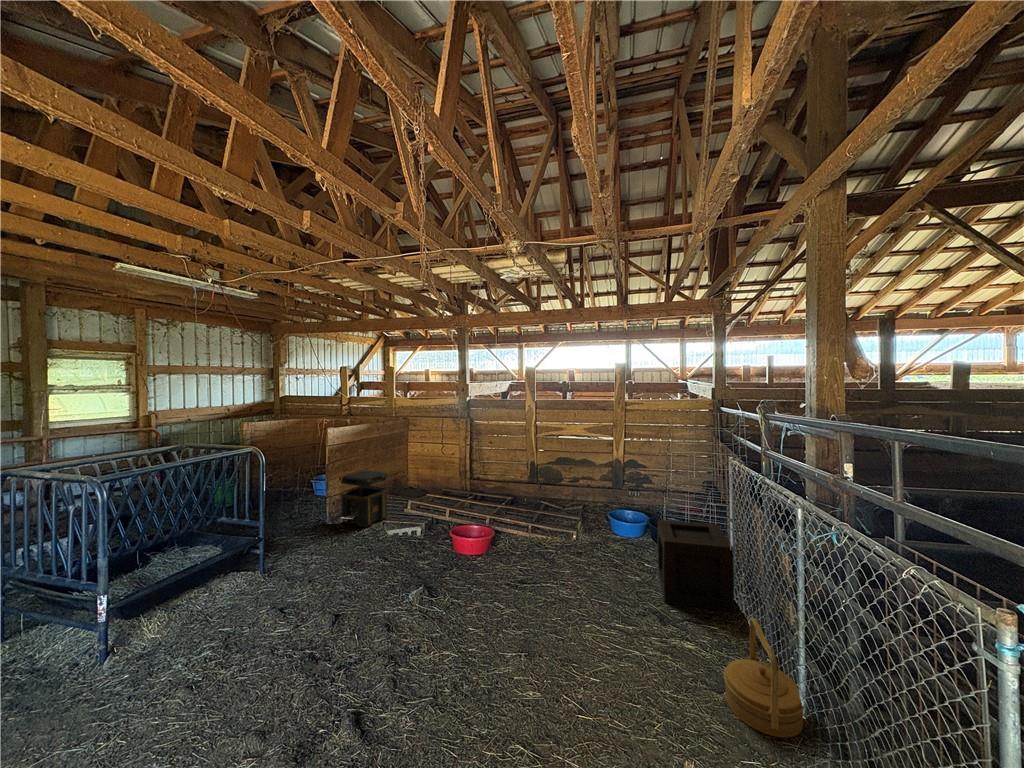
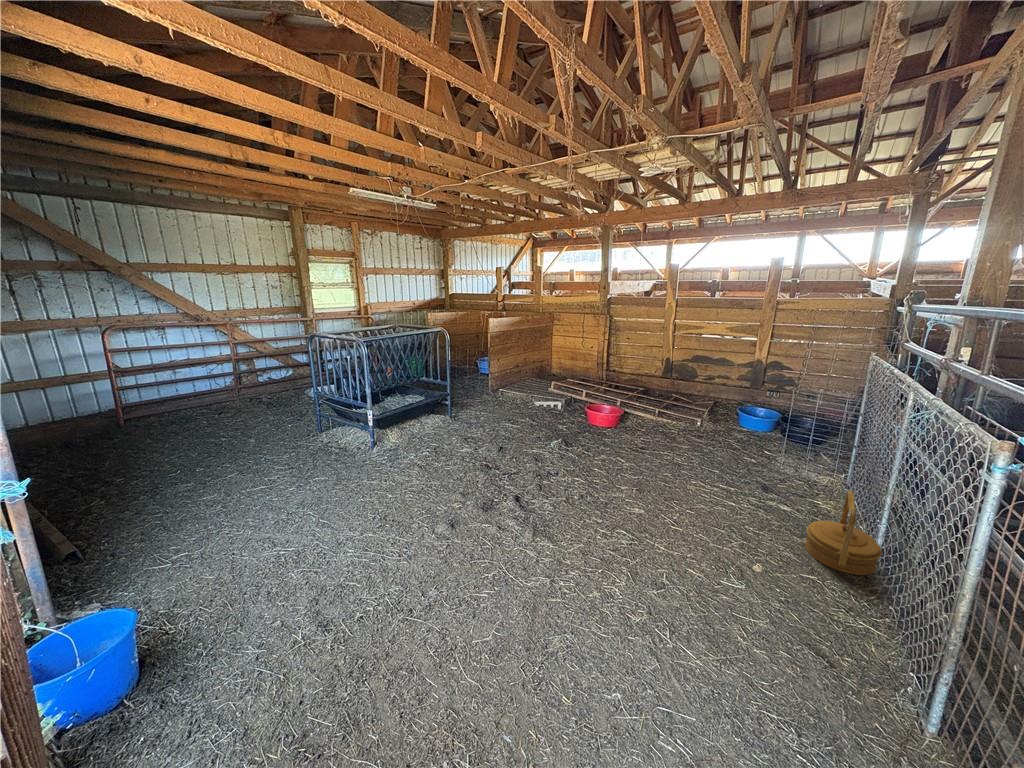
toolbox: present [341,470,388,527] -> none [499,355,535,399]
wooden crate: present [657,520,734,612] -> none [774,413,859,498]

